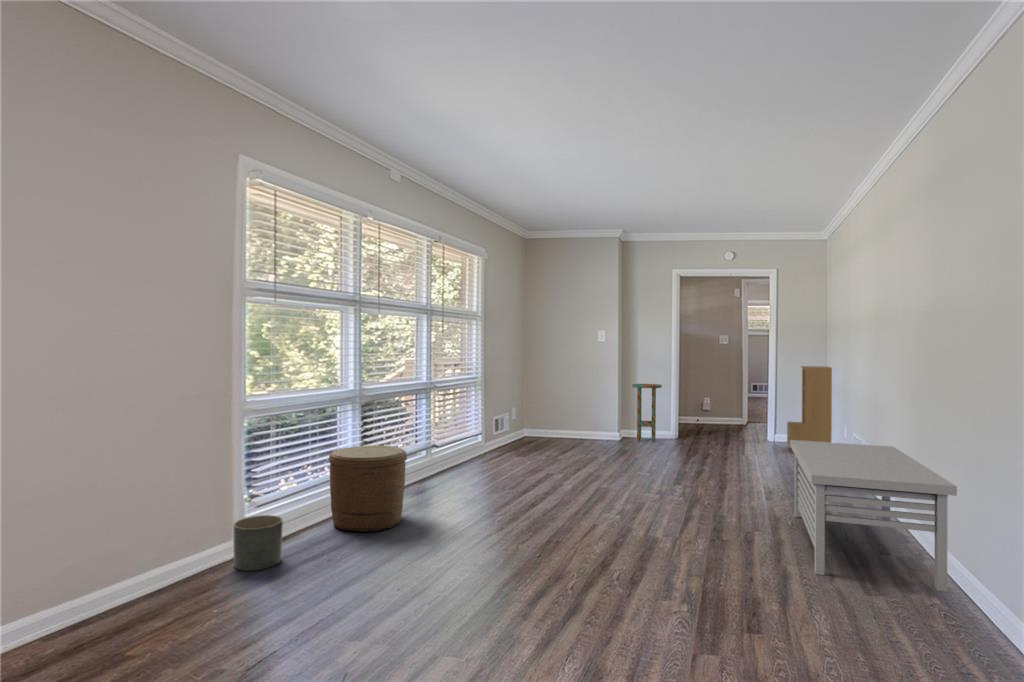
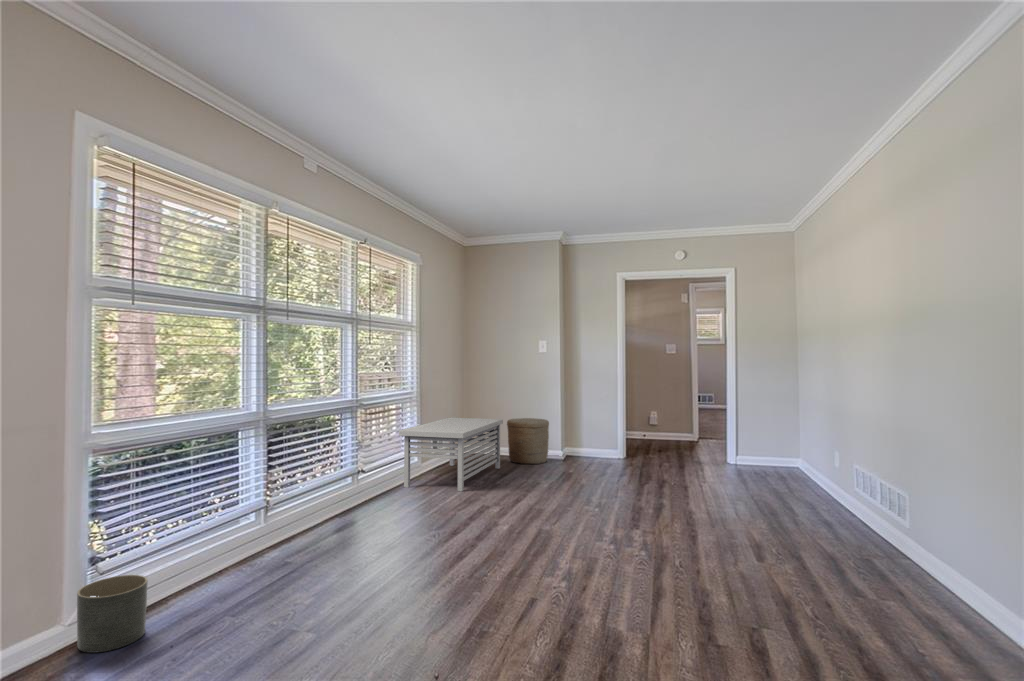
bookshelf: present [787,366,832,453] -> none [736,377,782,470]
side table: present [632,384,662,442] -> none [579,397,609,458]
storage bench: present [790,440,957,592] -> present [399,418,503,491]
woven basket: present [329,446,407,532] -> present [507,418,549,464]

